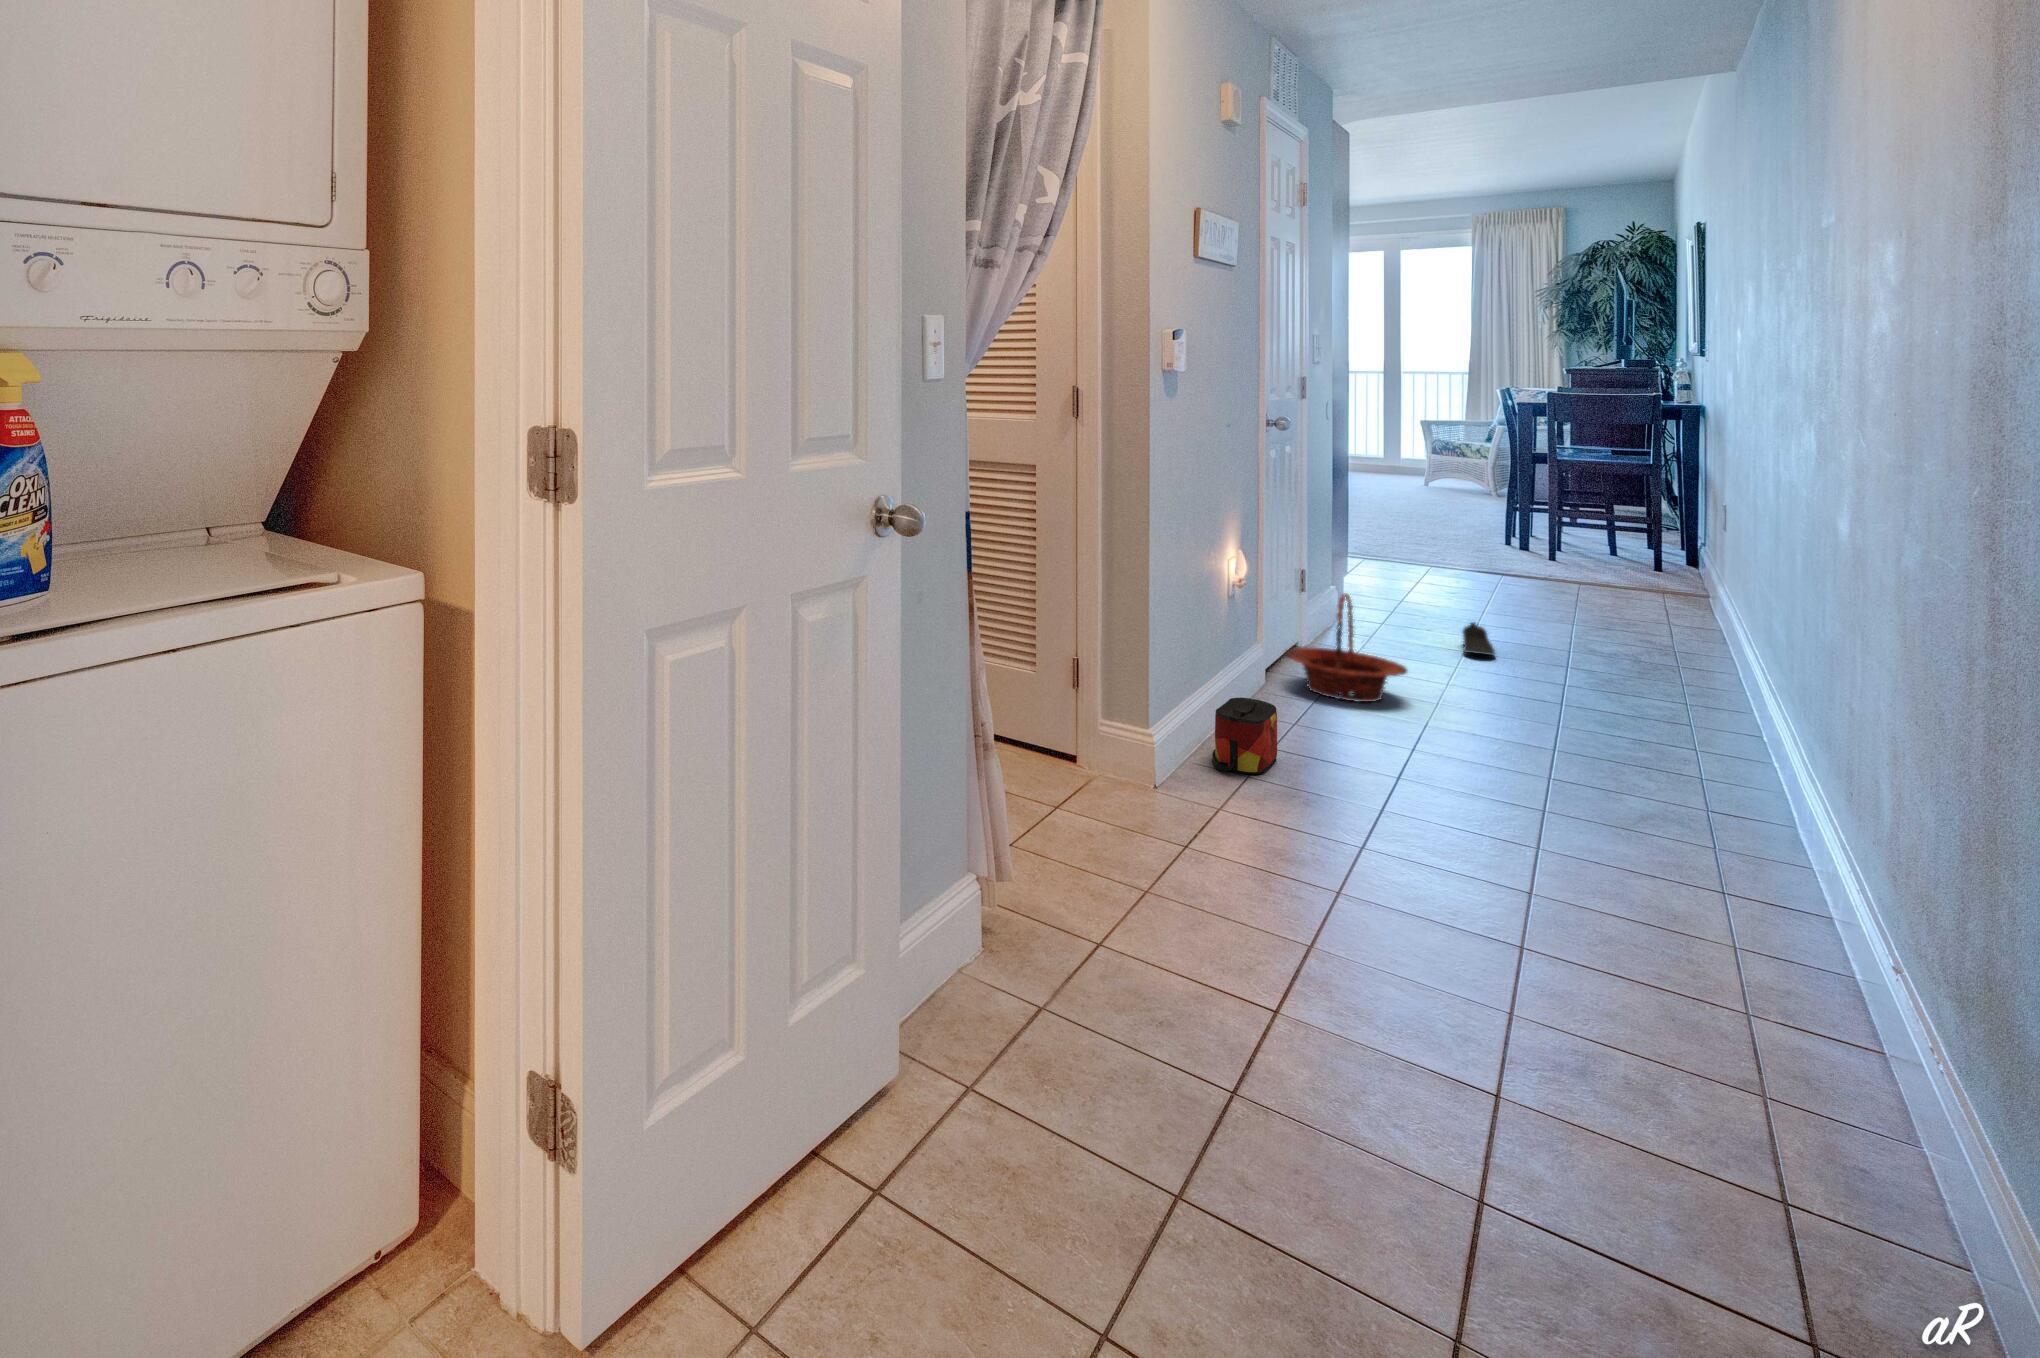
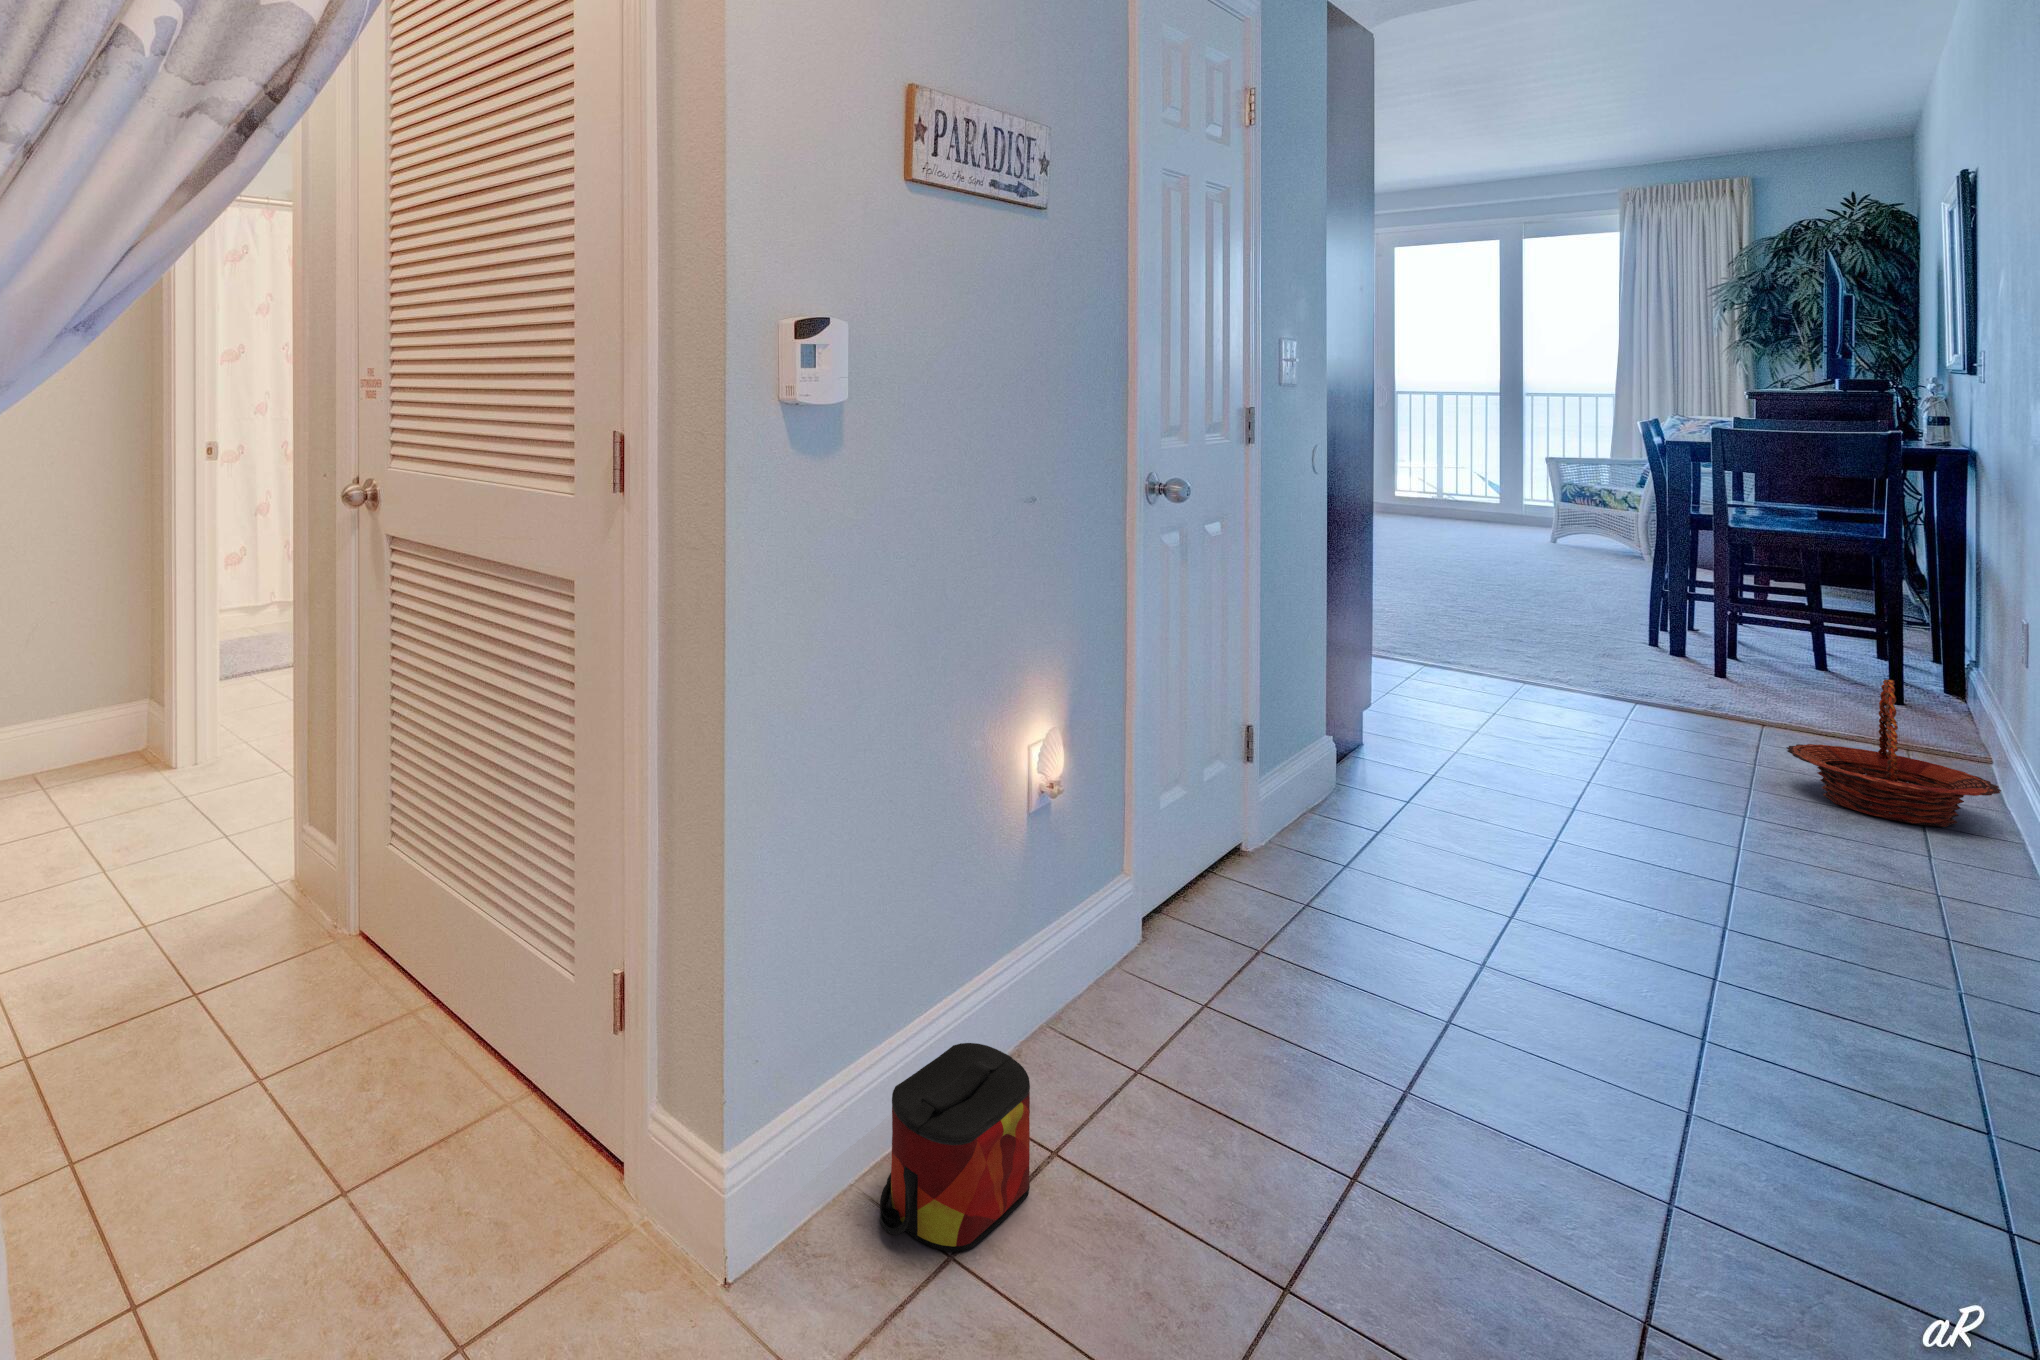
basket: present [1285,593,1407,702] -> present [1787,679,2001,827]
shoe: present [1463,622,1495,655] -> none [1525,818,1585,891]

